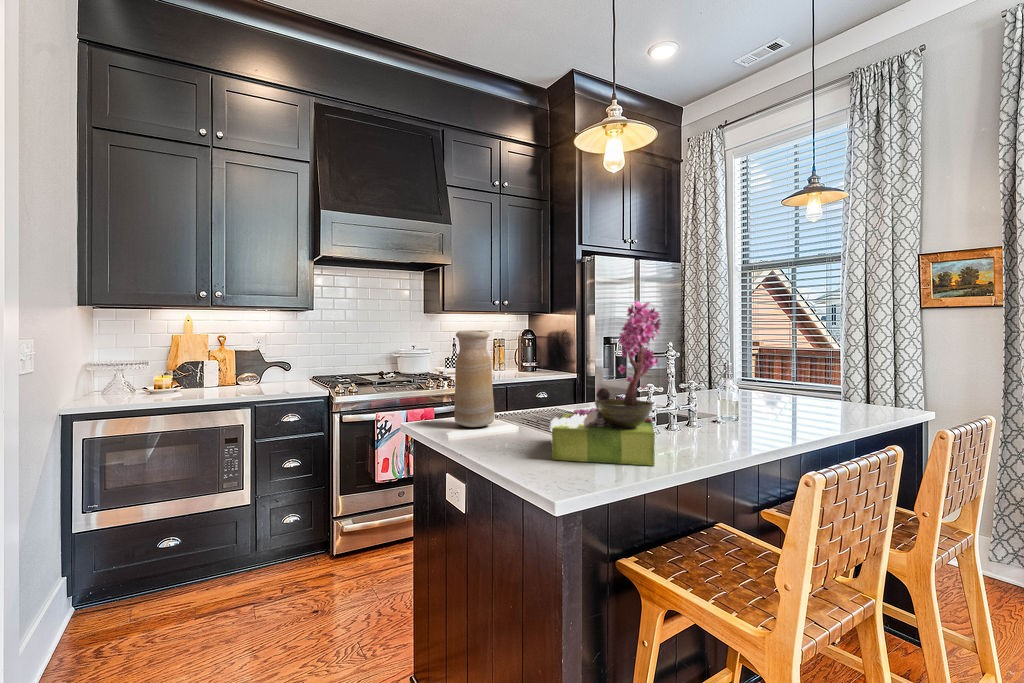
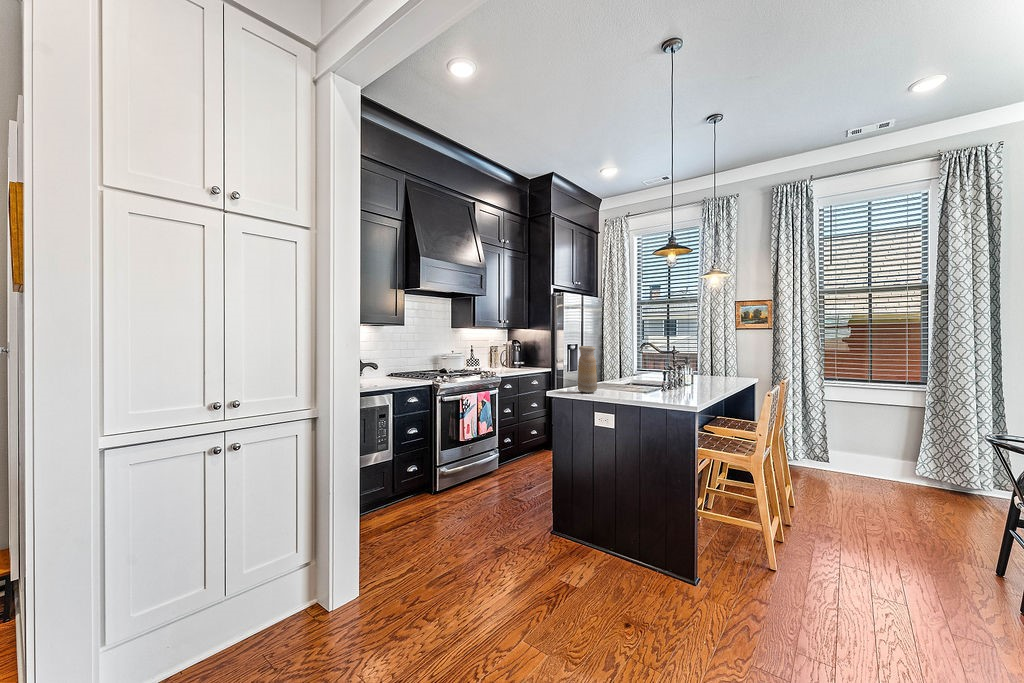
flower arrangement: present [550,300,668,466] -> none [643,334,696,400]

